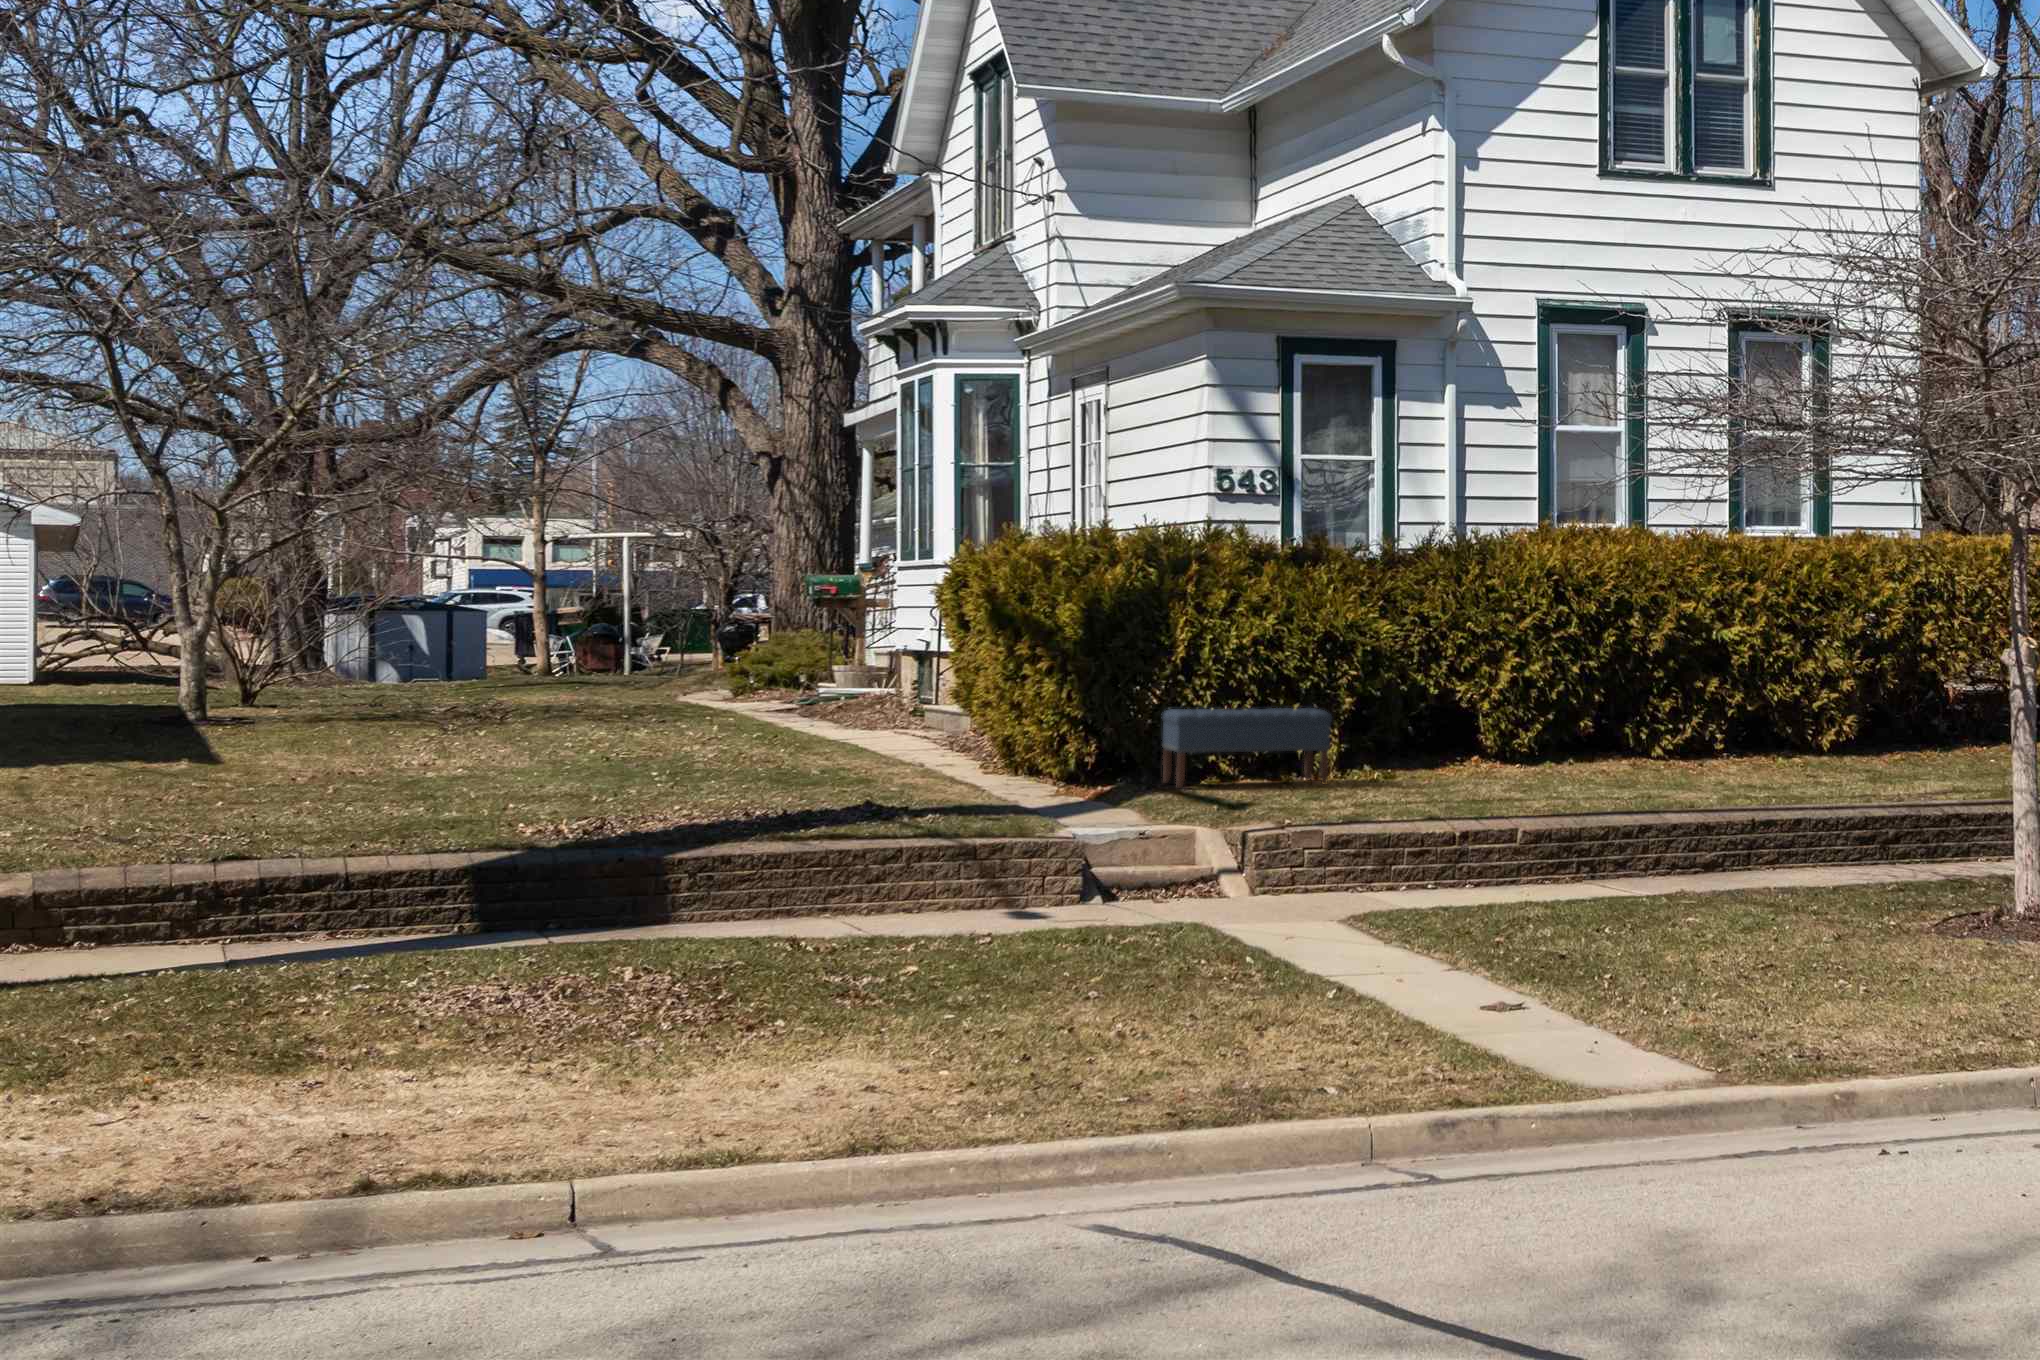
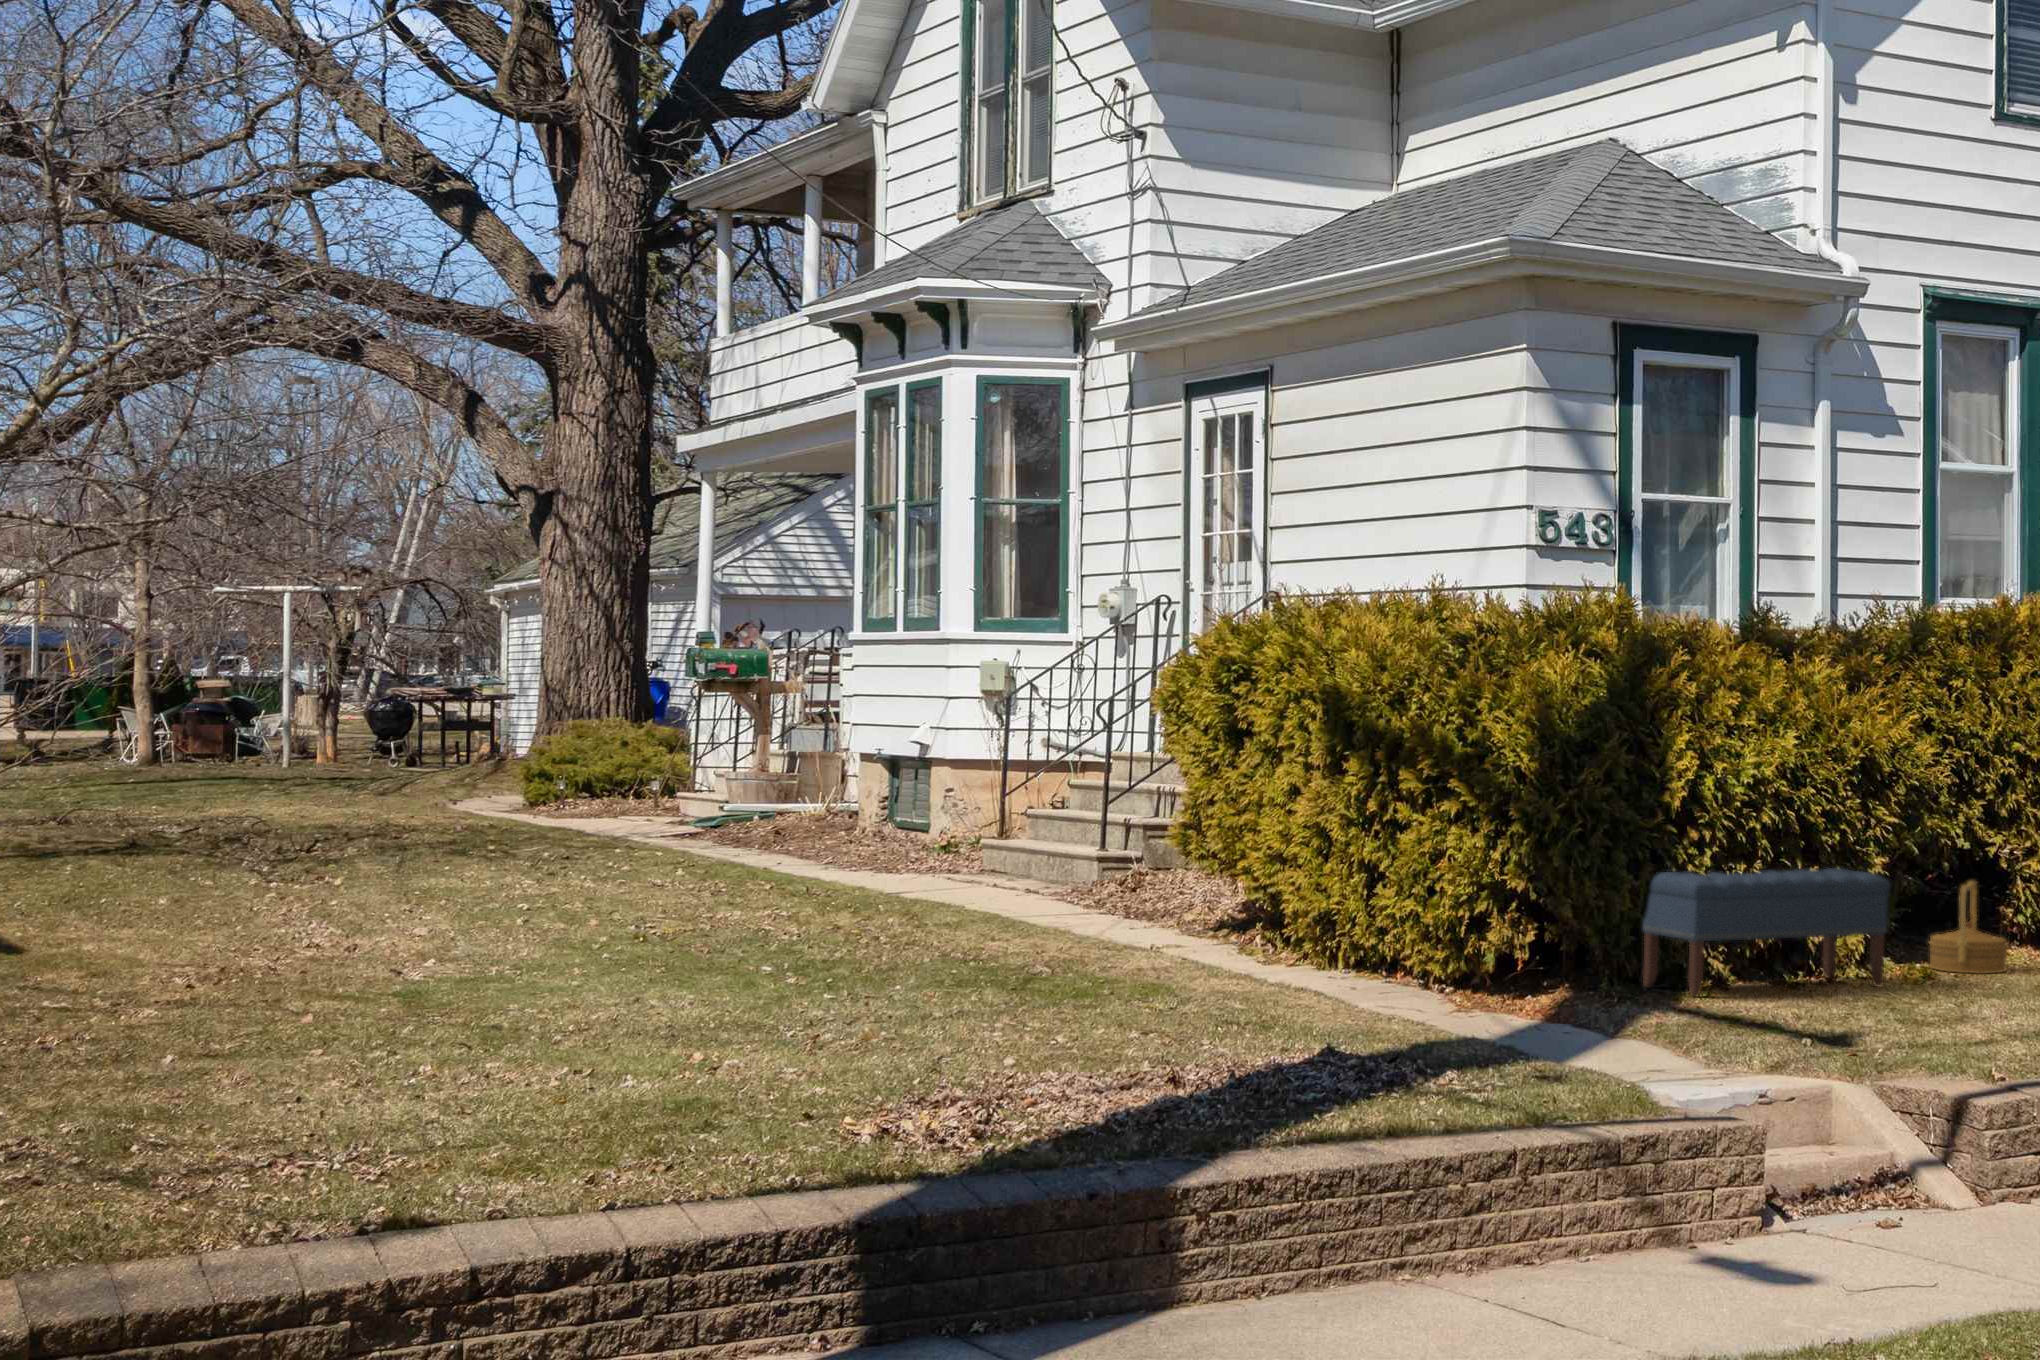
woven basket: none [1396,718,1450,779] -> present [1929,881,2008,974]

